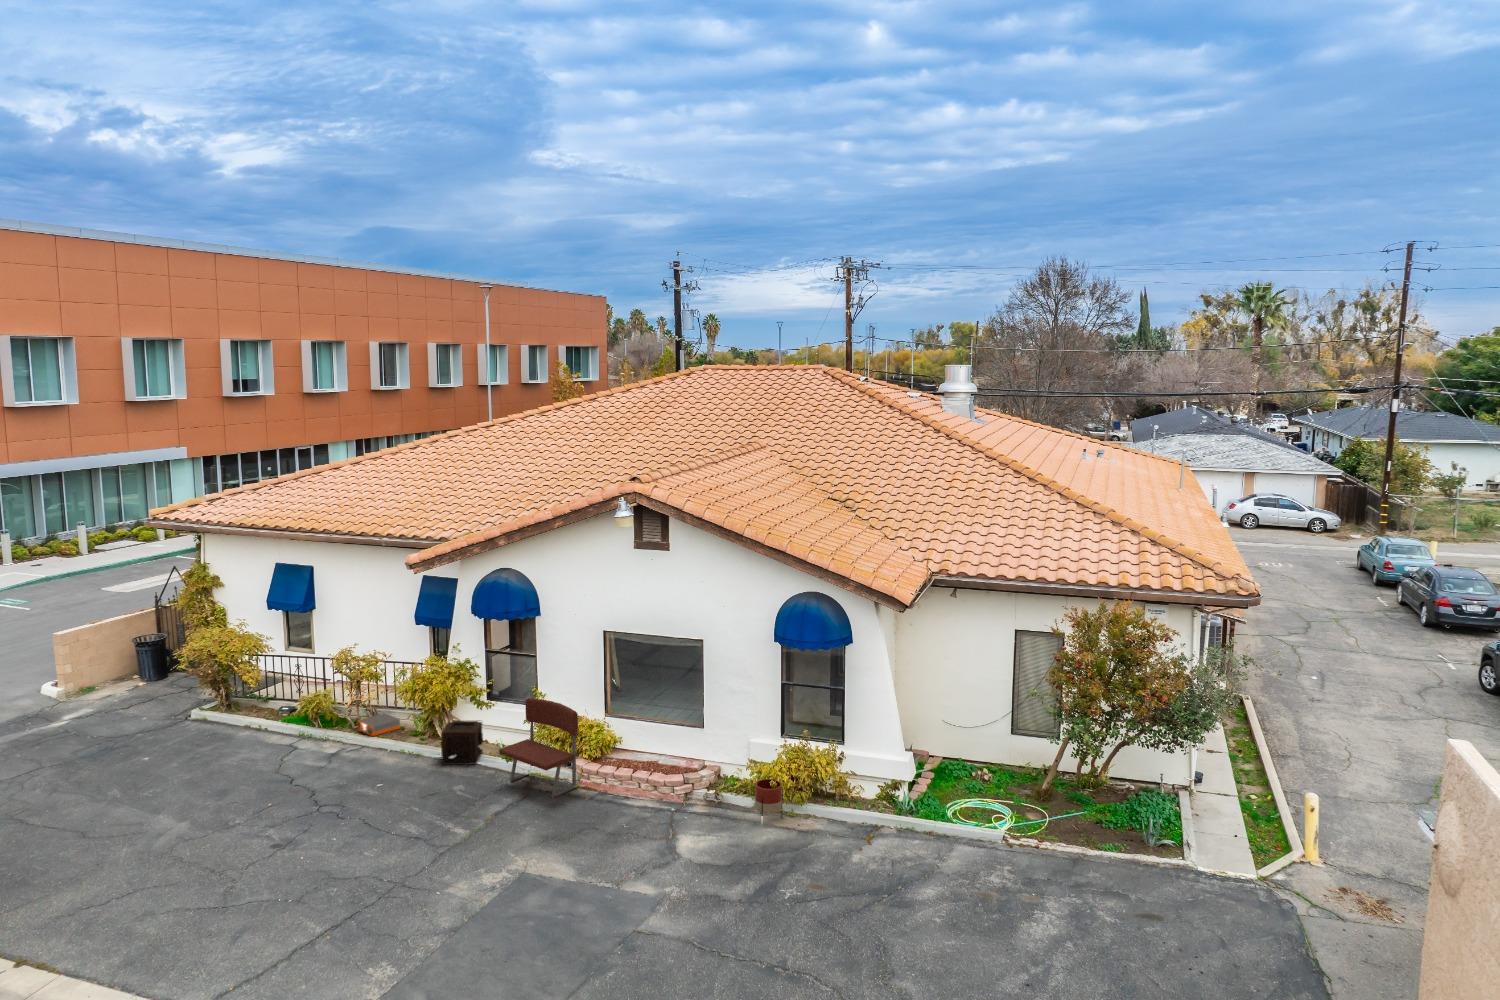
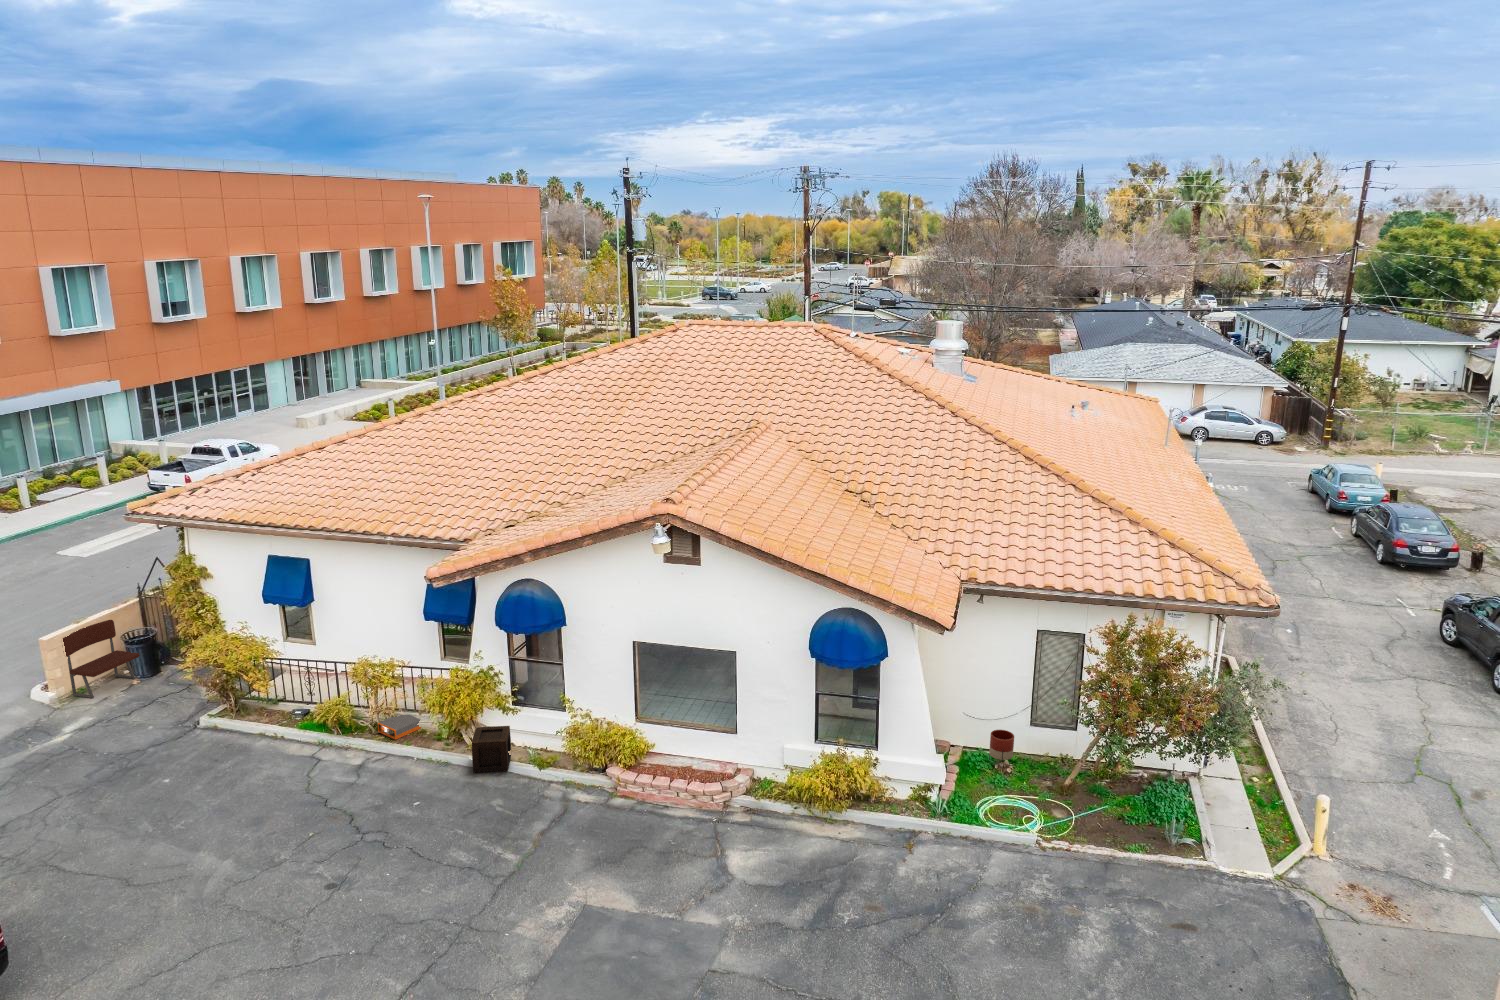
bench: present [499,698,578,797] -> present [63,620,140,698]
planter: present [755,779,783,818] -> present [989,730,1014,768]

